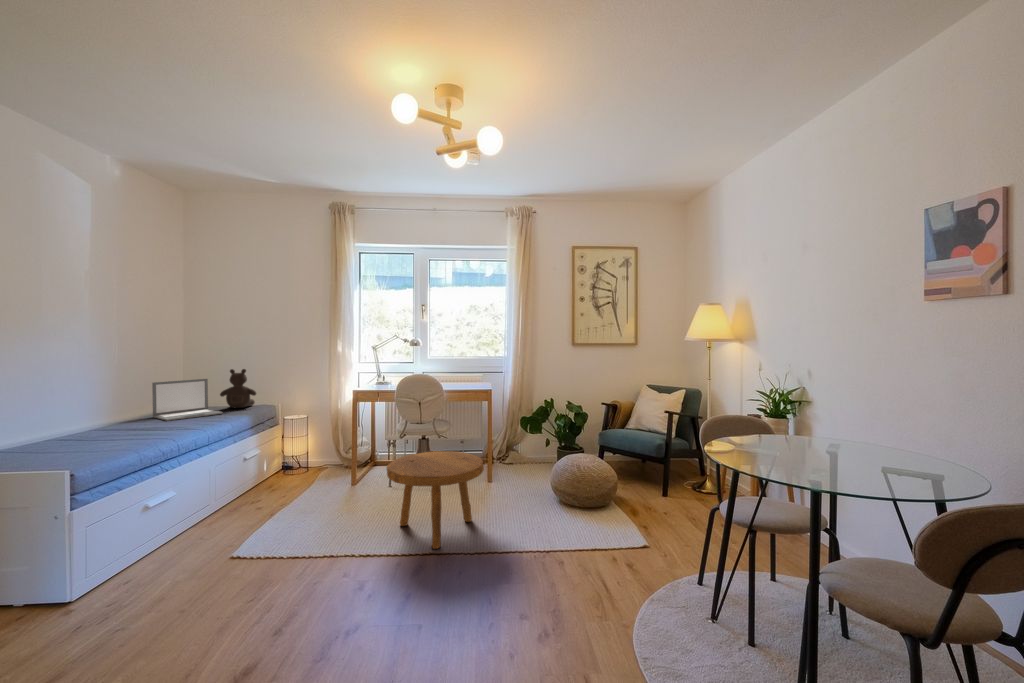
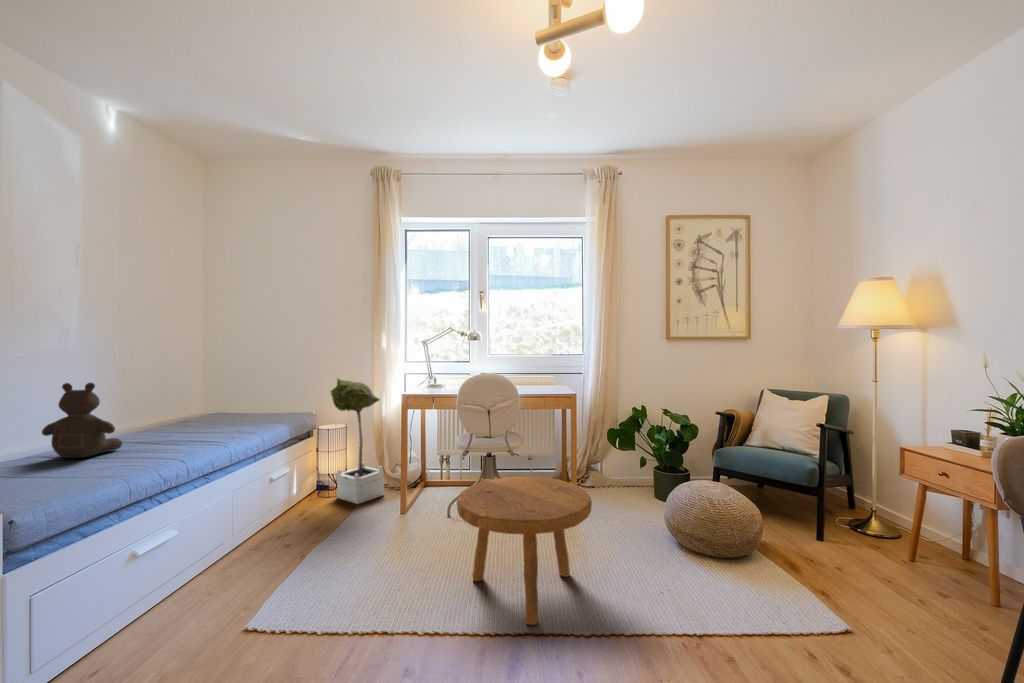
teddy bear: present [220,369,256,408] -> present [42,383,122,458]
potted tree: none [293,378,339,479] -> present [331,379,384,504]
laptop: present [152,379,223,421] -> none [163,379,246,431]

